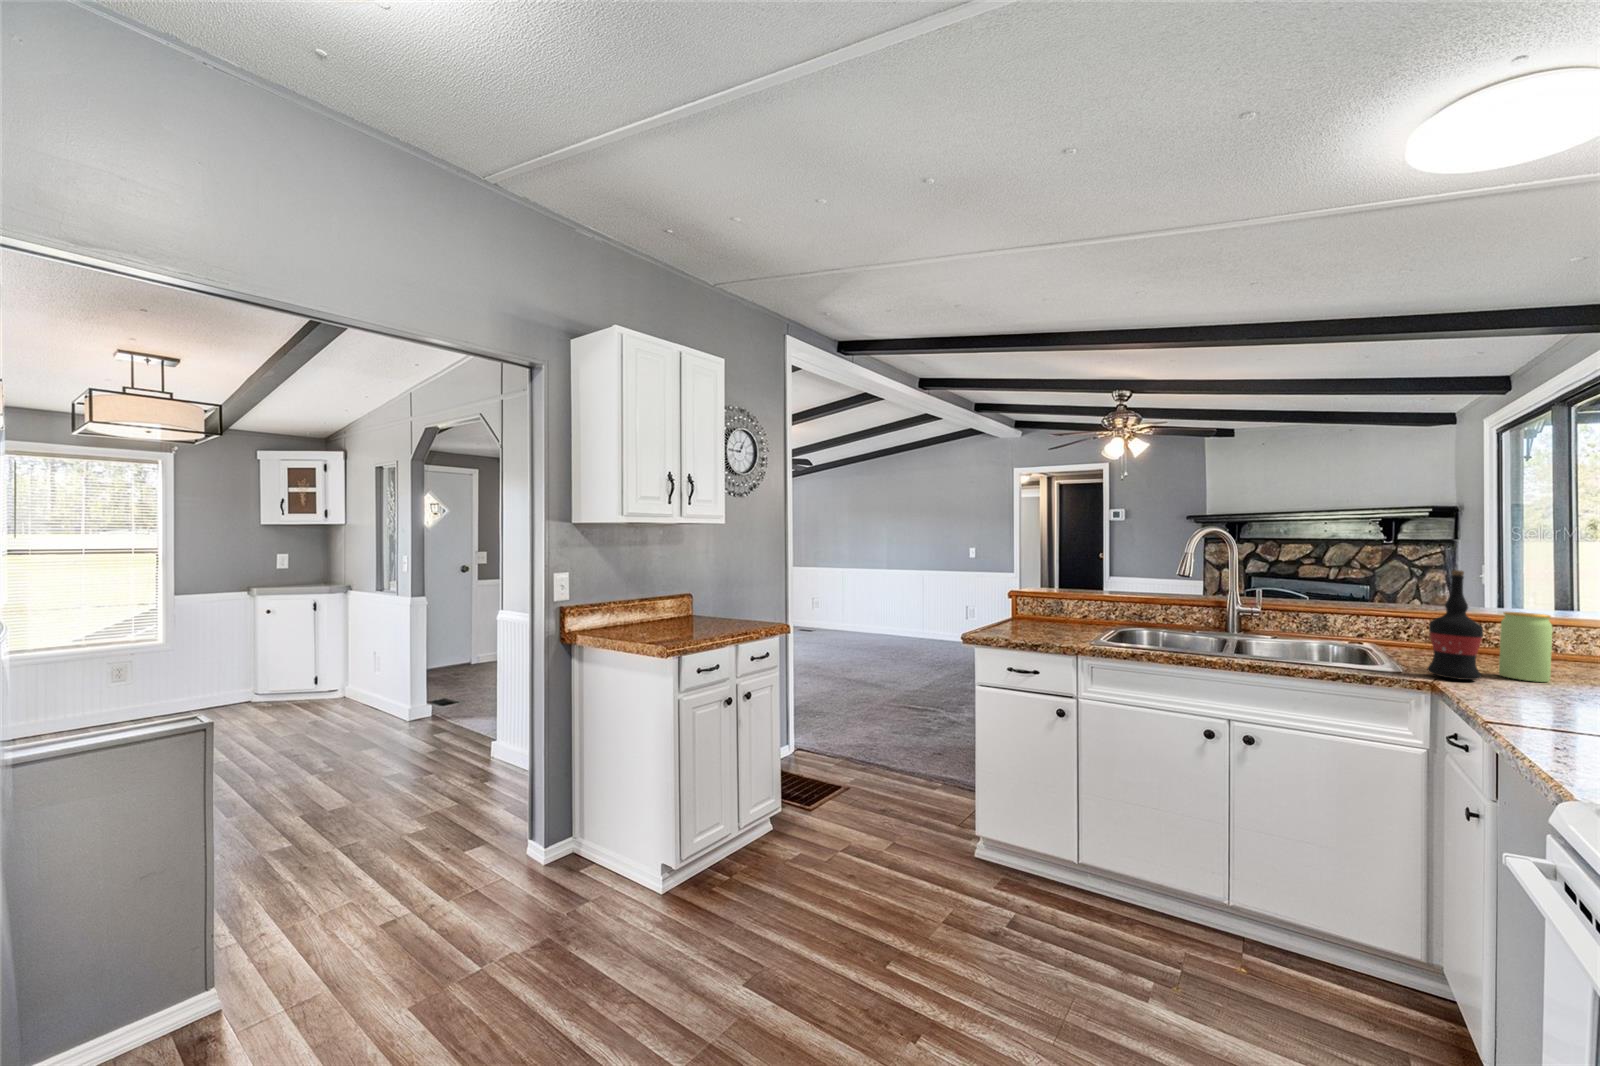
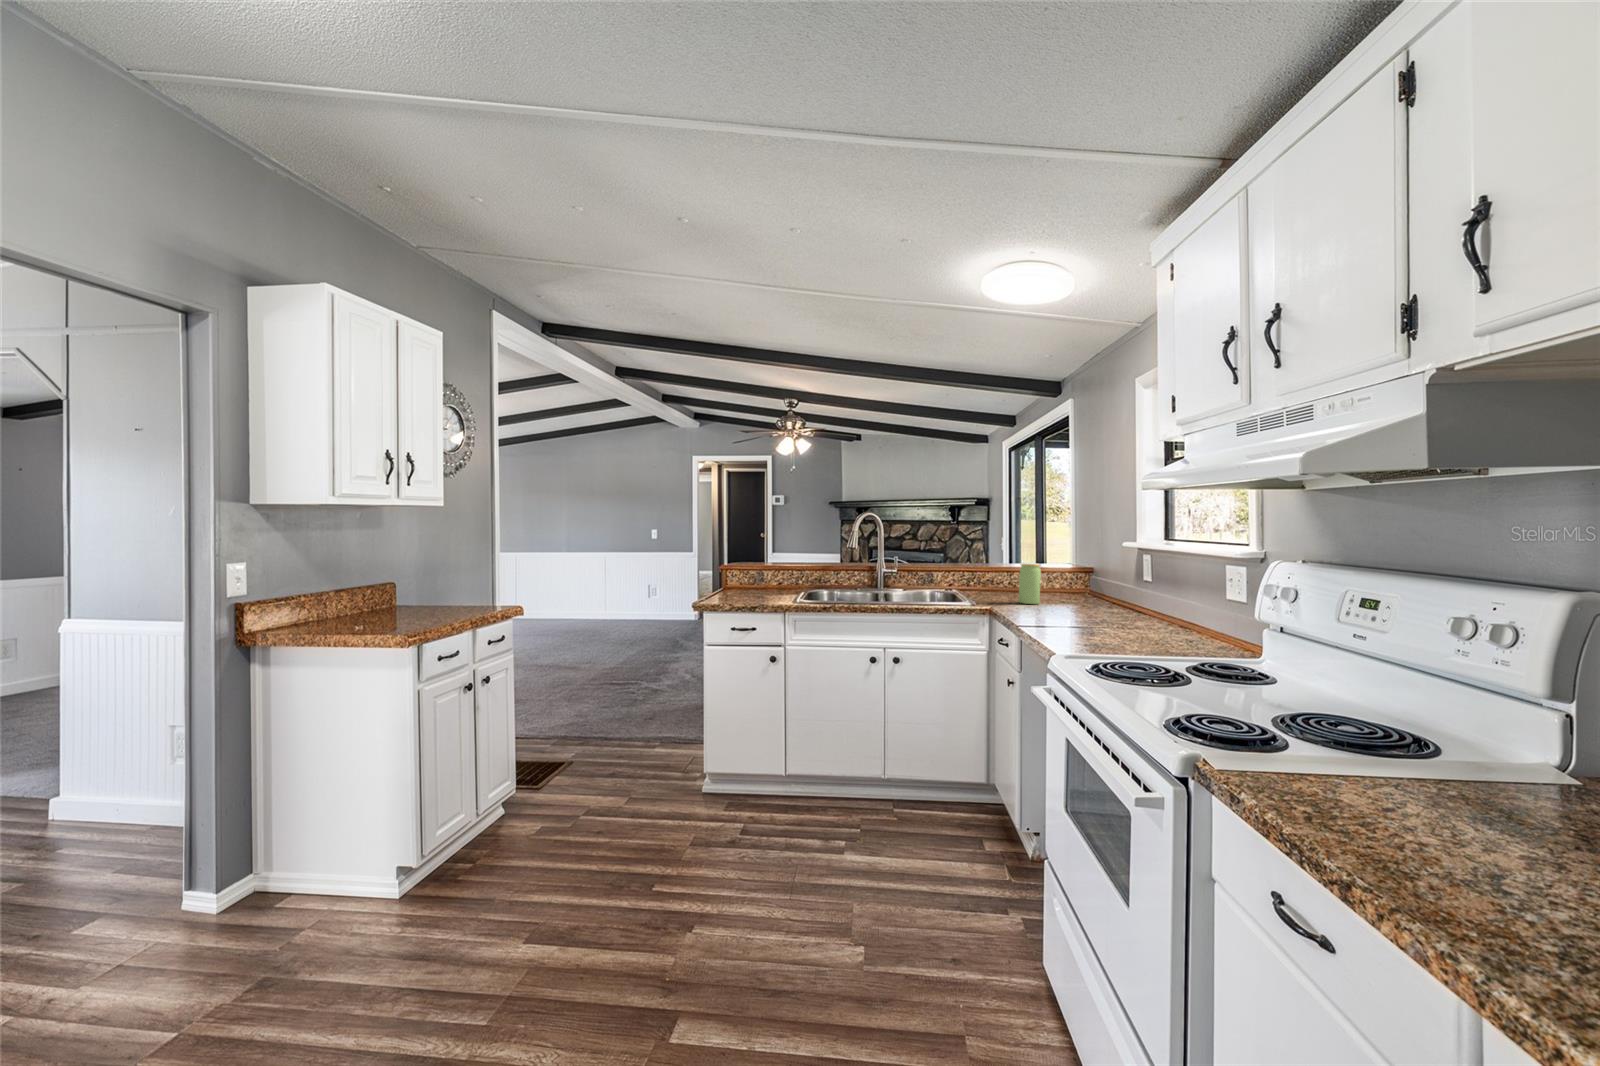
wine bottle: present [1427,570,1483,680] -> none [987,539,1013,606]

